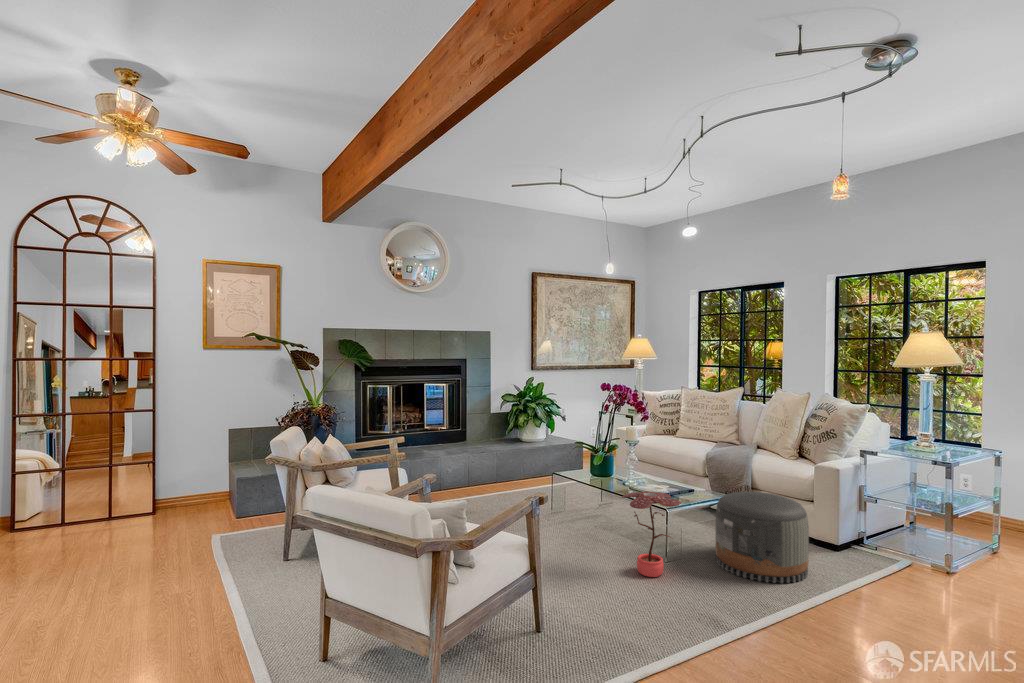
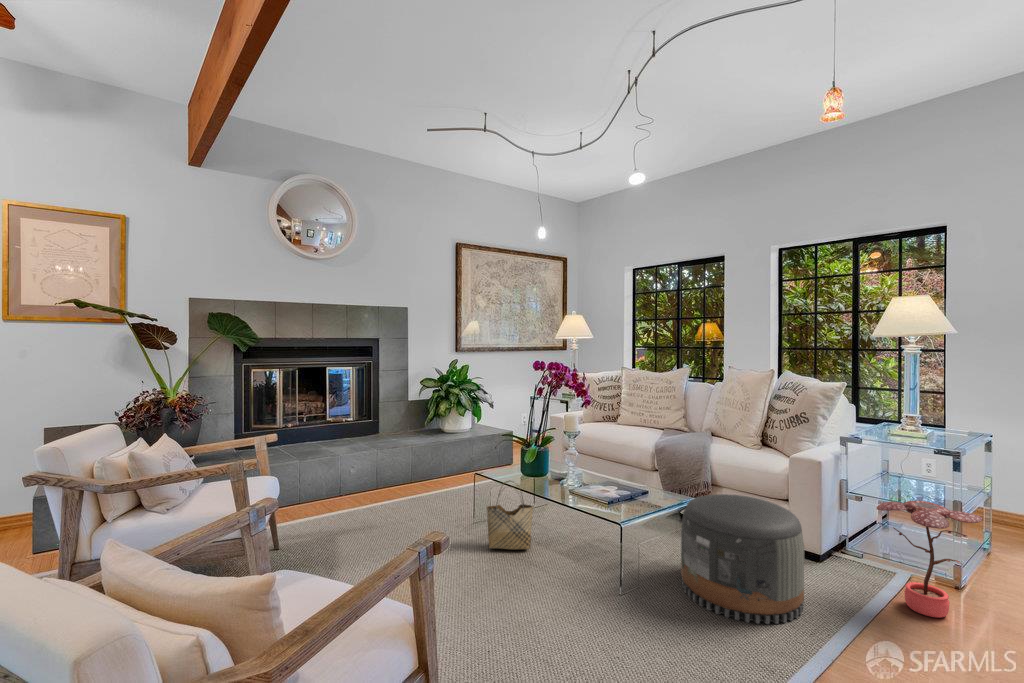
woven basket: none [564,478,601,532] -> present [486,481,533,549]
potted plant: present [622,491,682,577] -> present [877,501,983,618]

